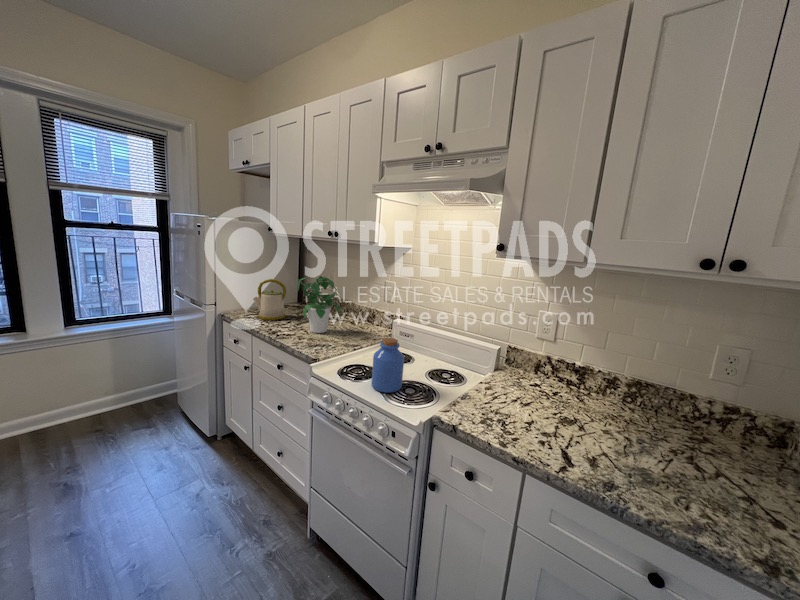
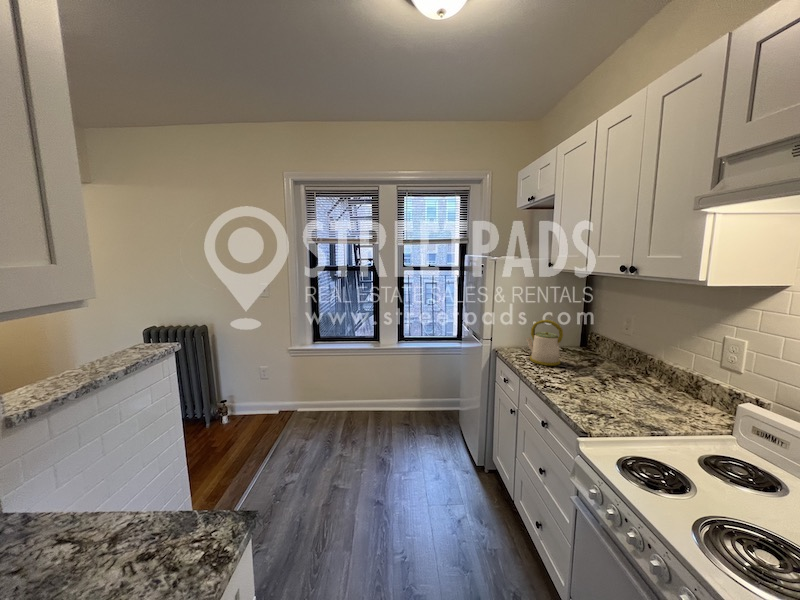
potted plant: present [297,276,341,333] -> none [572,319,638,395]
jar: present [372,338,404,393] -> none [678,440,760,546]

